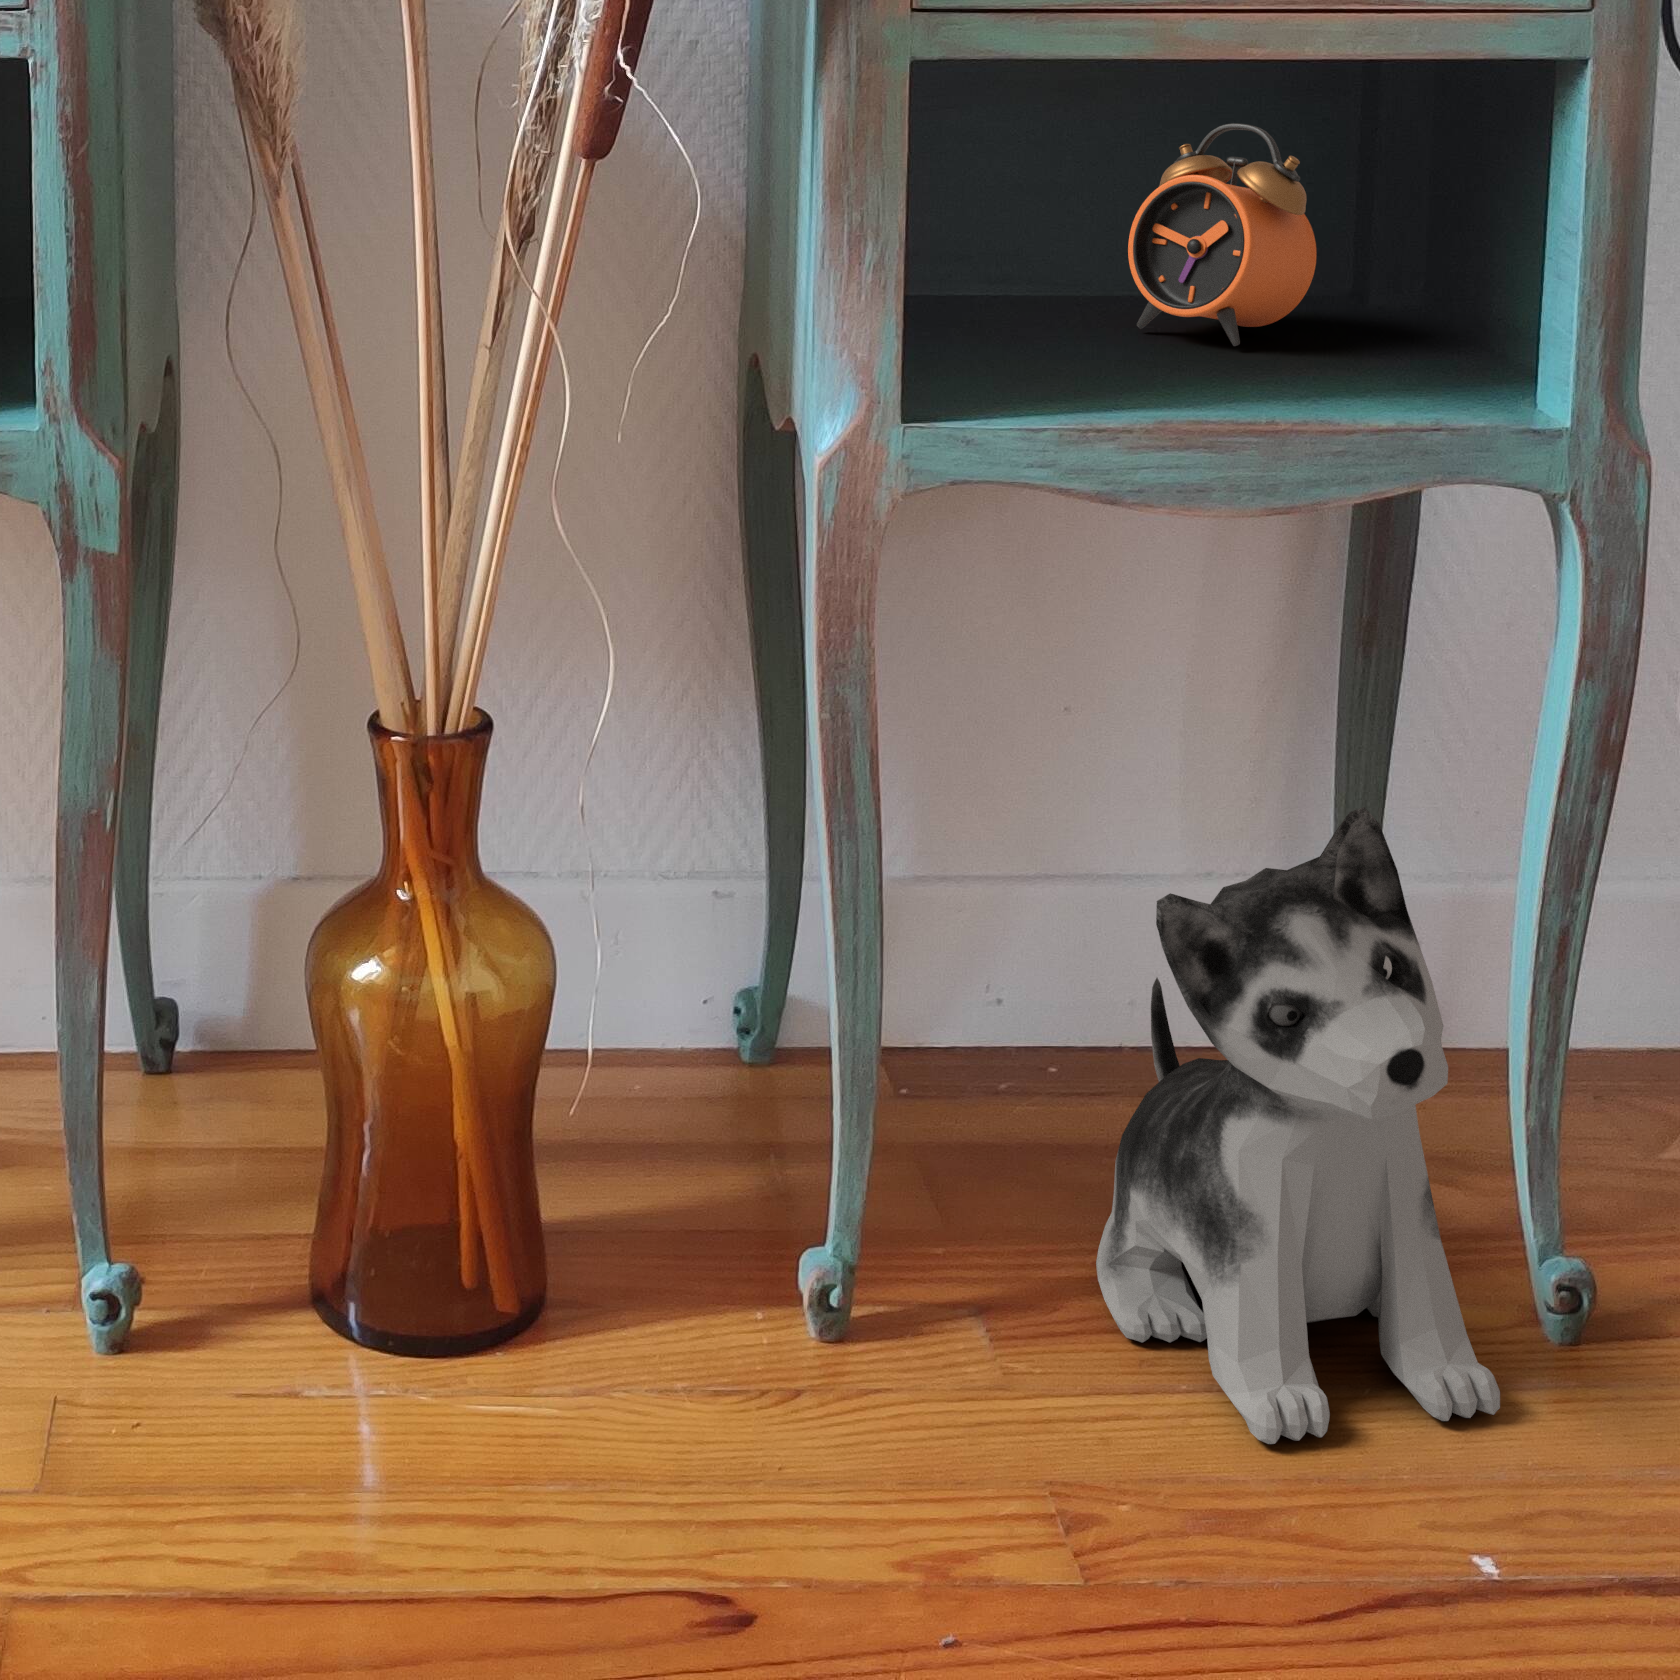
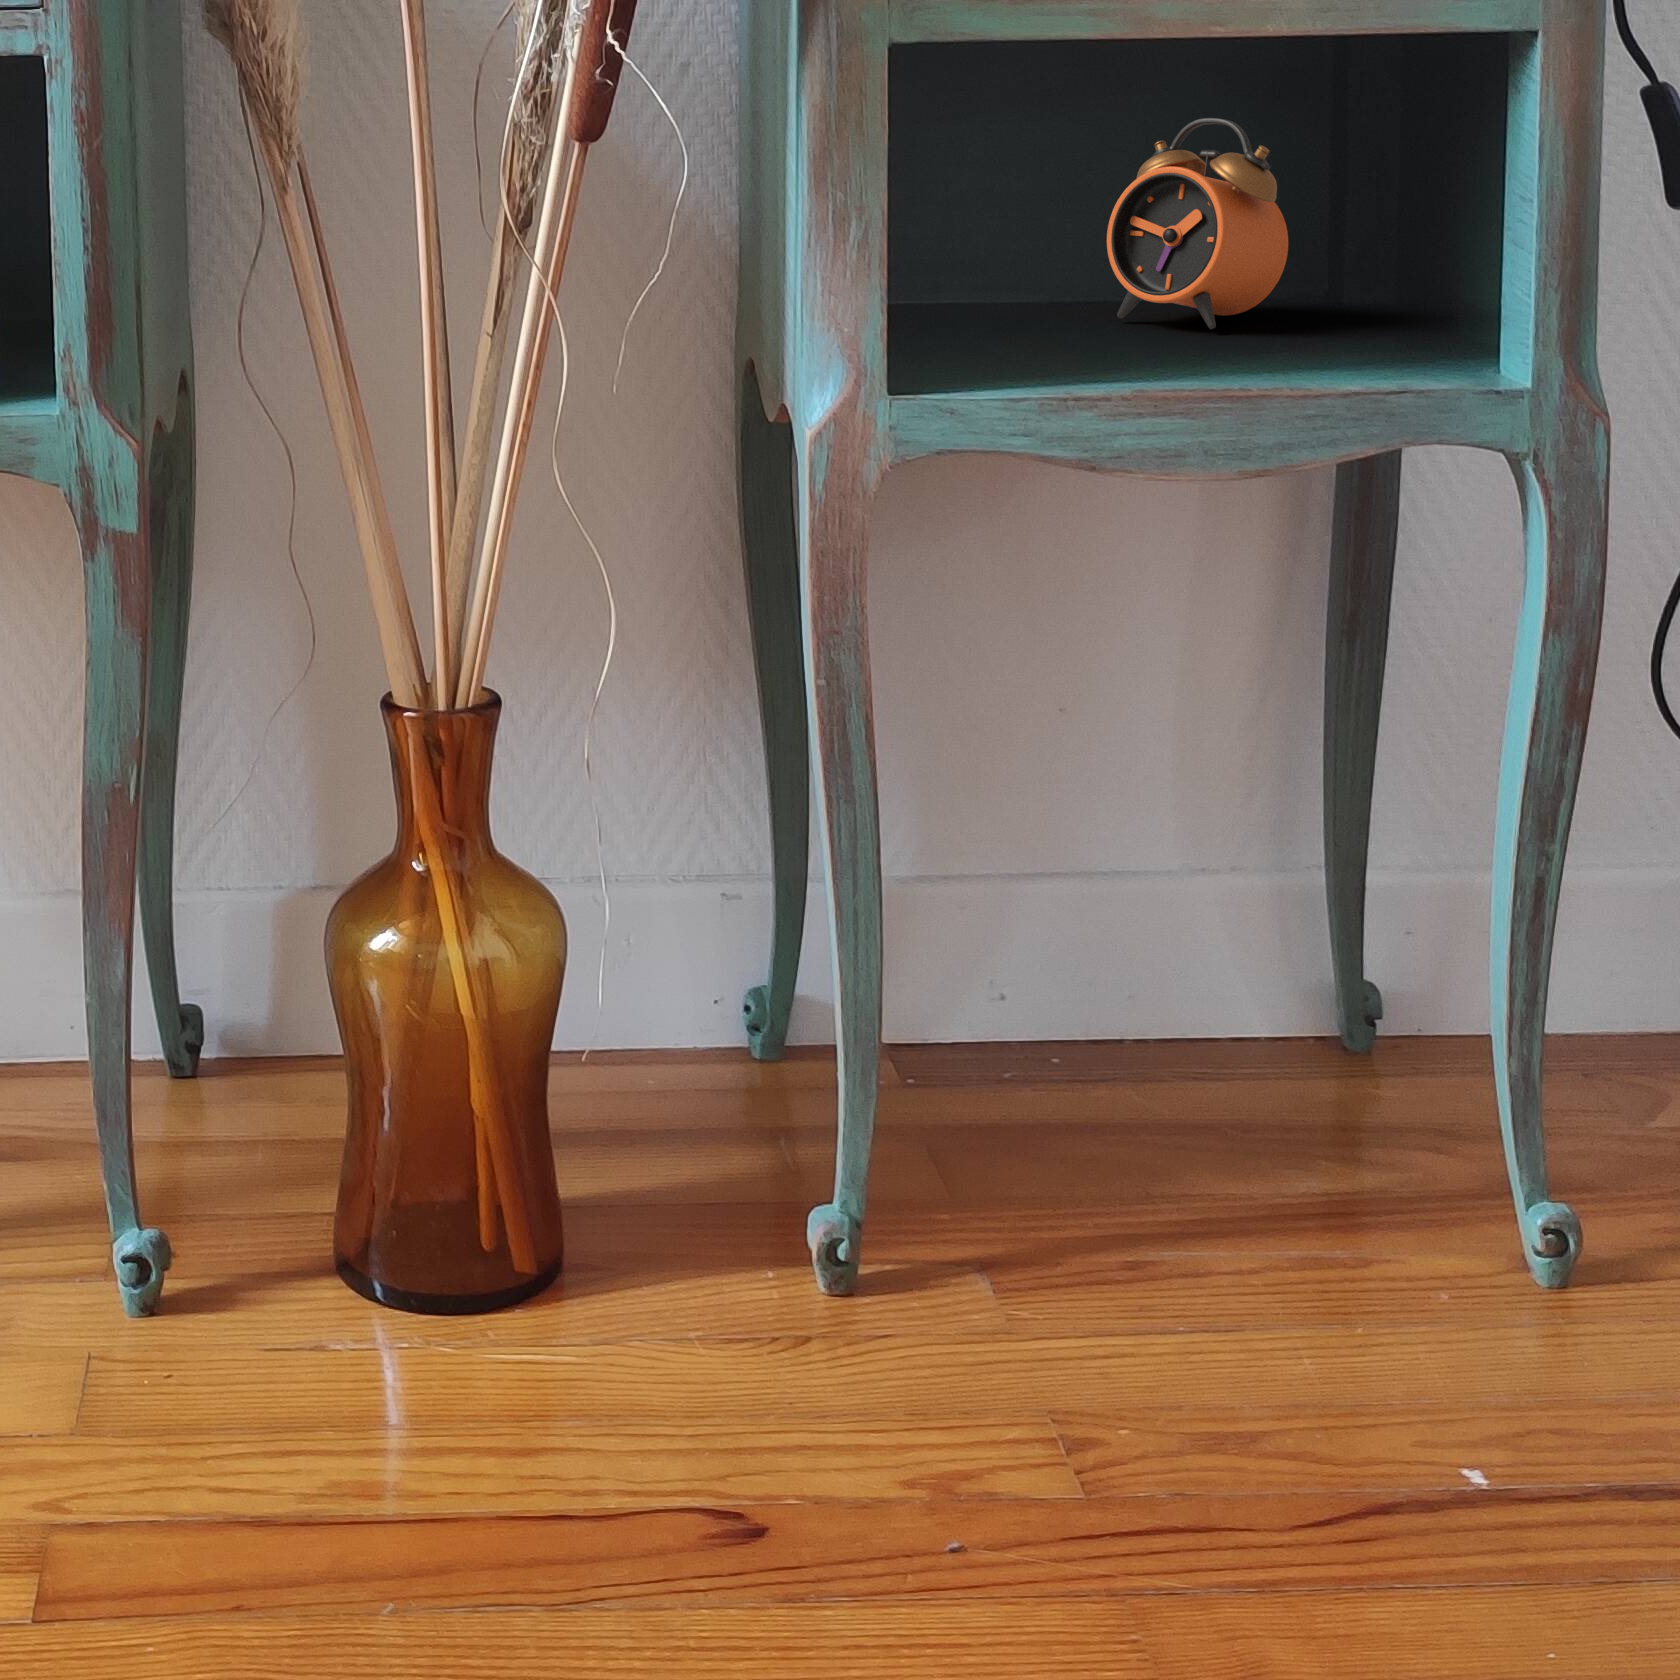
plush toy: present [1096,807,1500,1444] -> none [1098,760,1490,1376]

